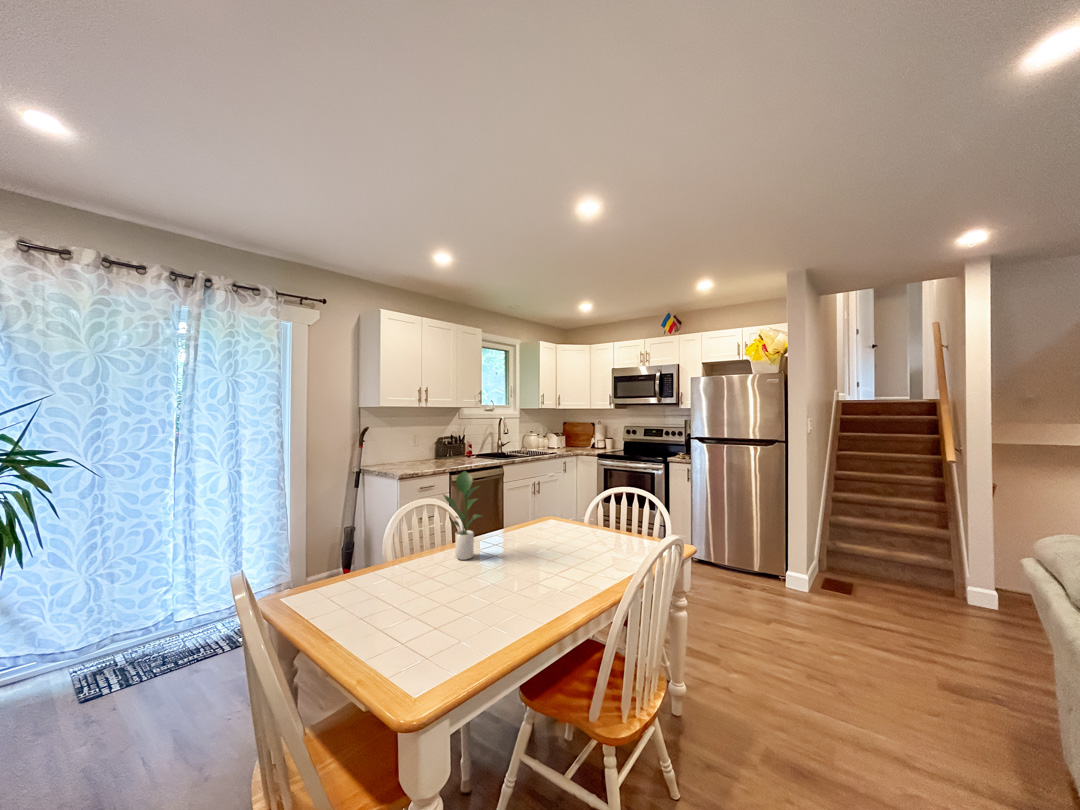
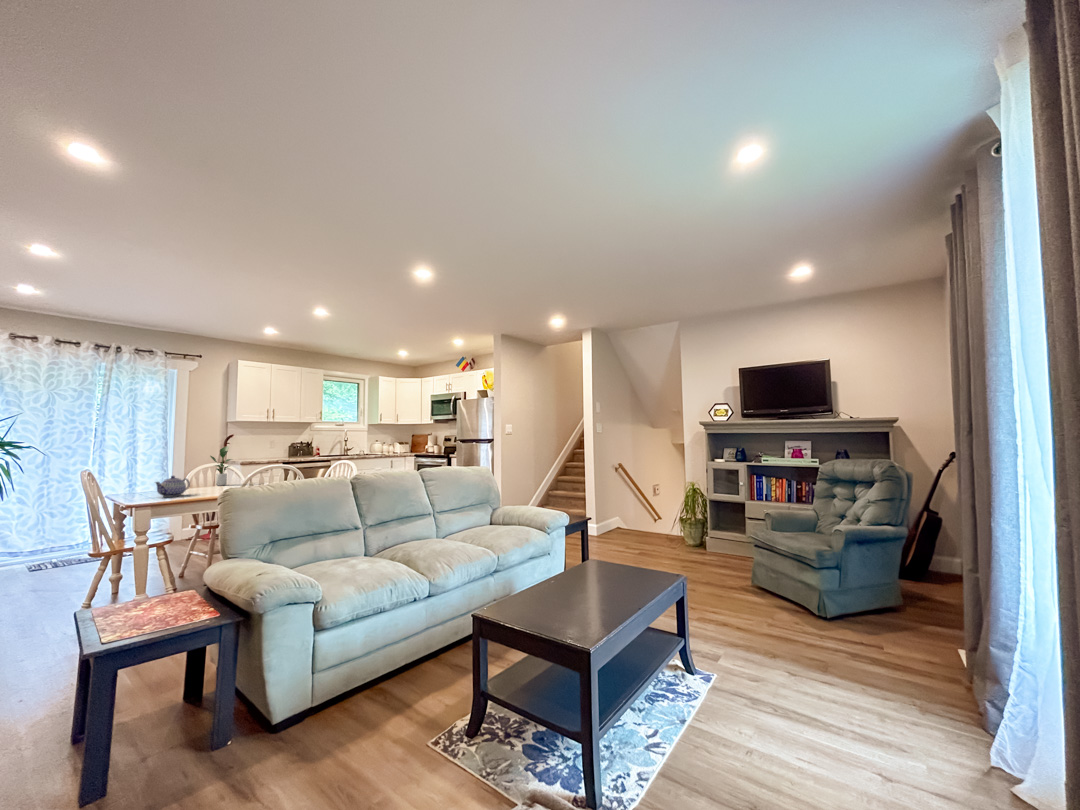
teapot: none [427,582,485,653] -> present [155,476,190,497]

